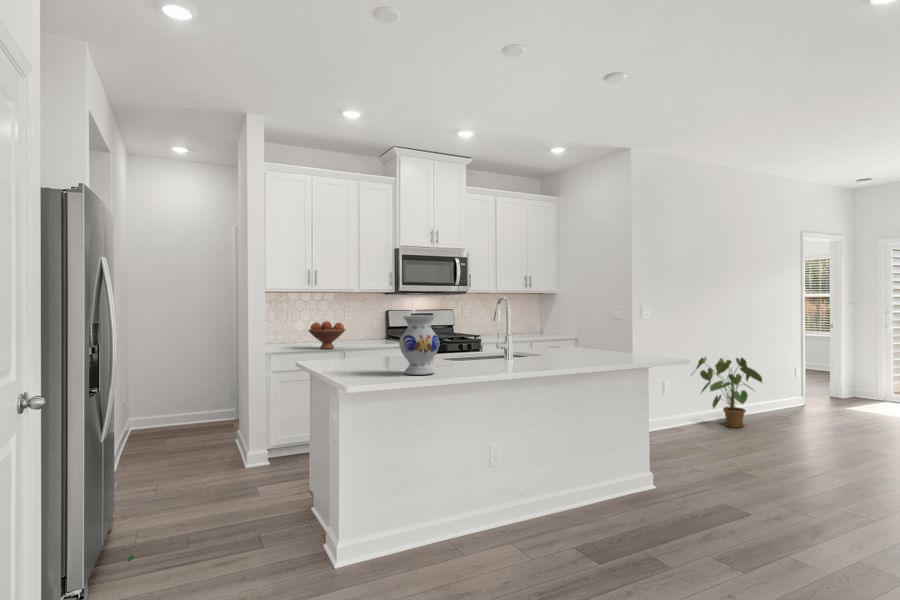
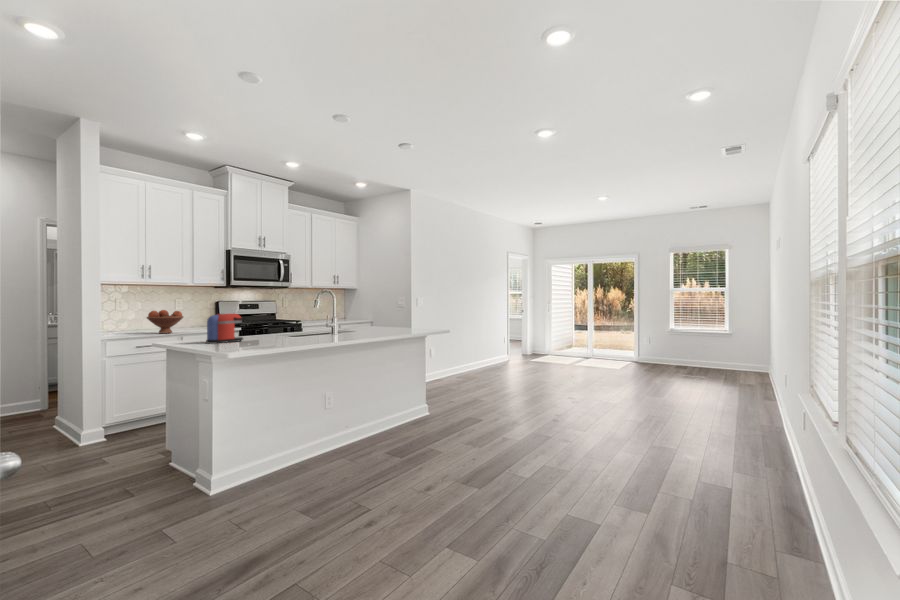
vase: present [399,315,440,375] -> none [259,301,290,343]
coffee maker: none [343,331,393,370] -> present [206,314,247,344]
house plant: present [691,357,762,428] -> none [448,333,490,379]

